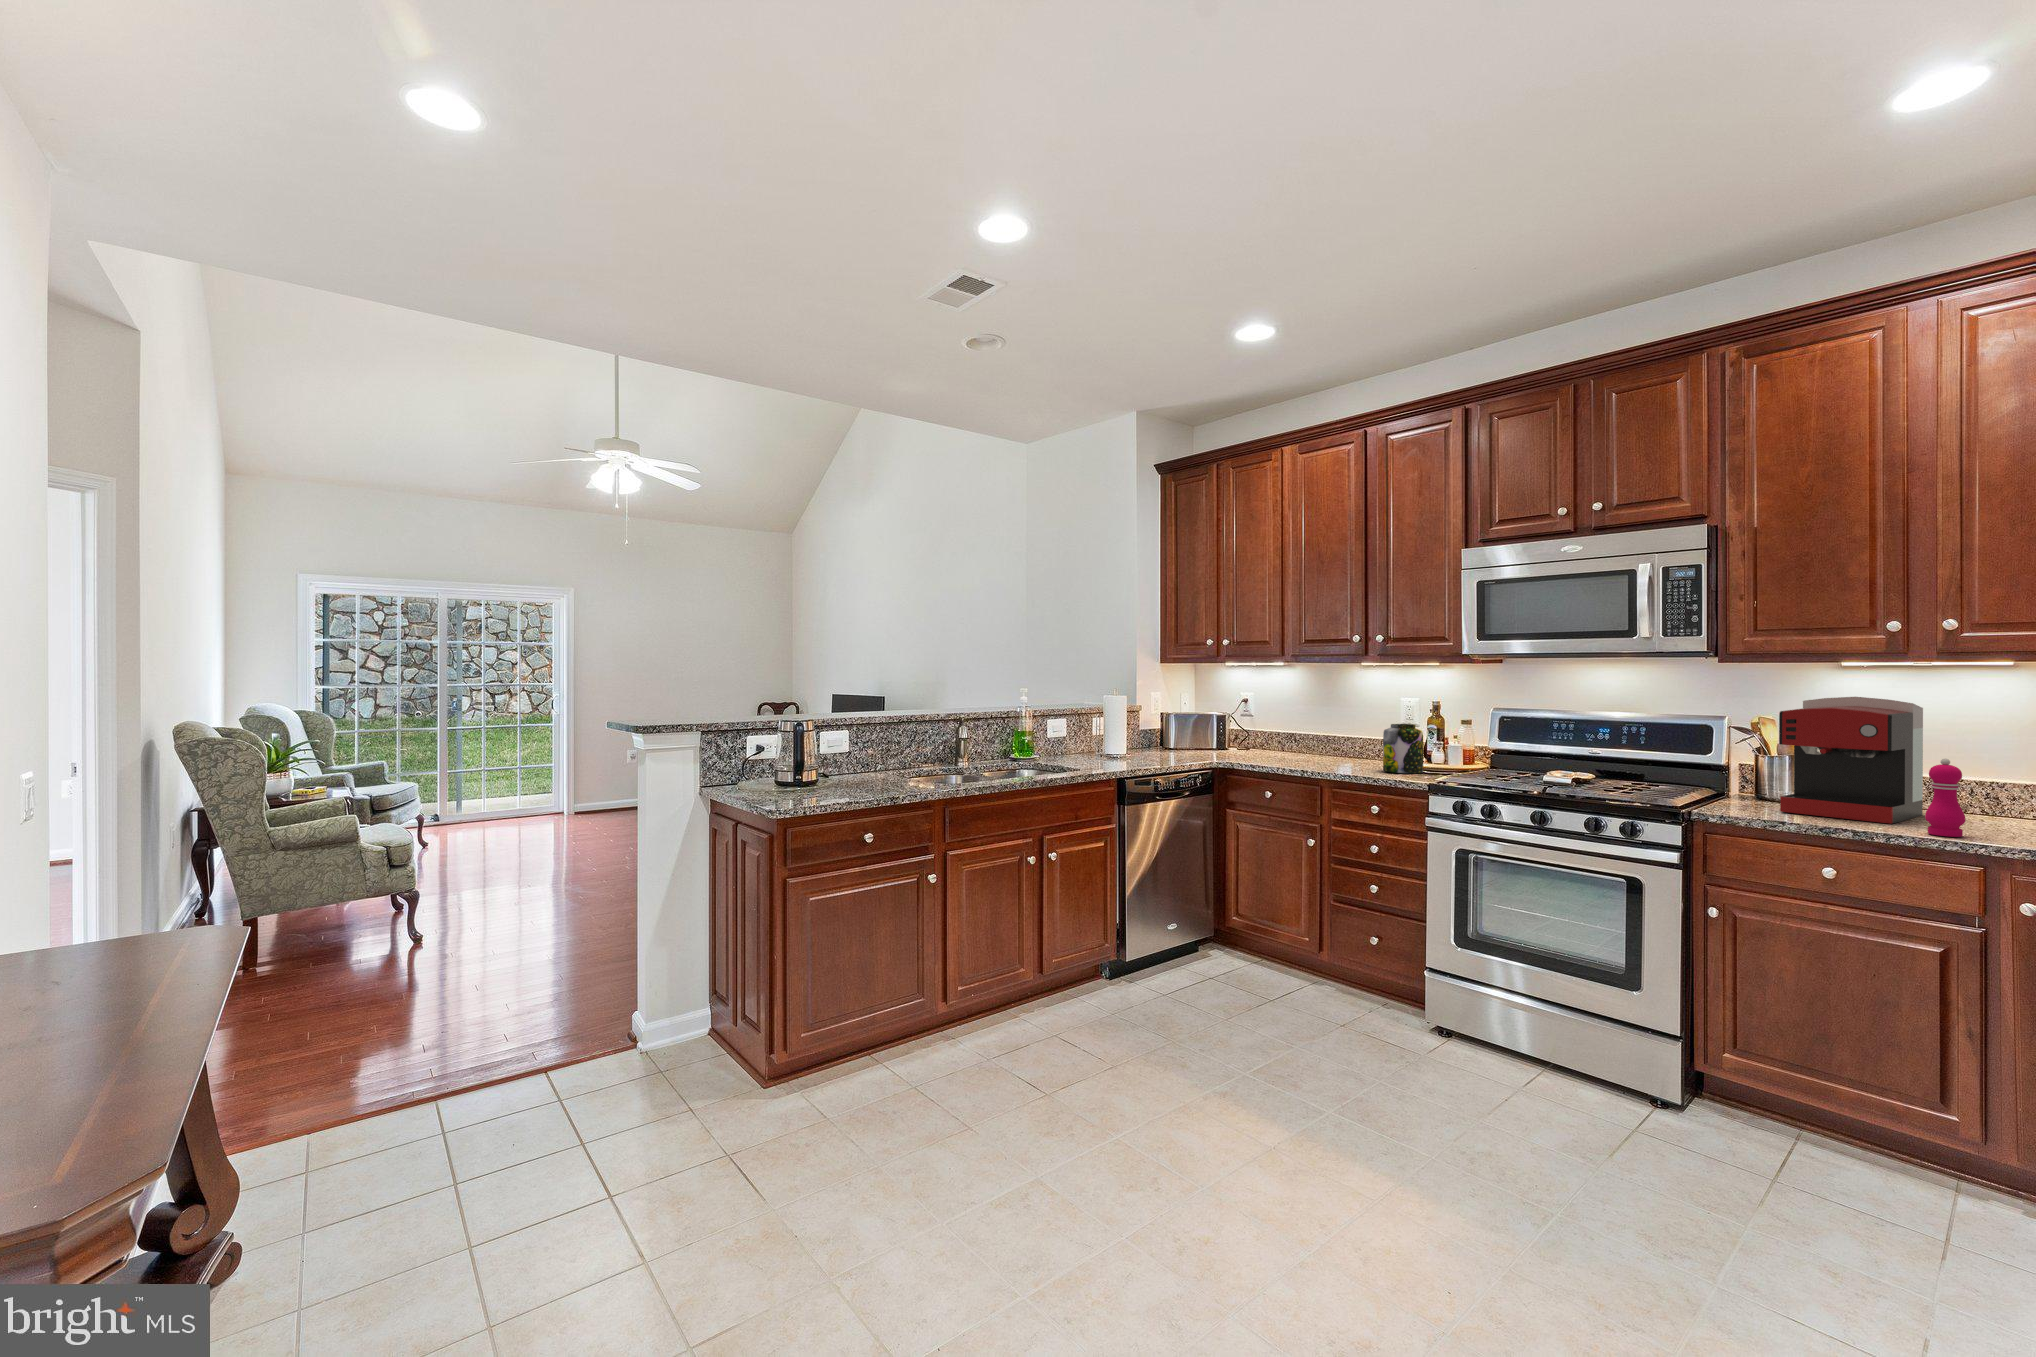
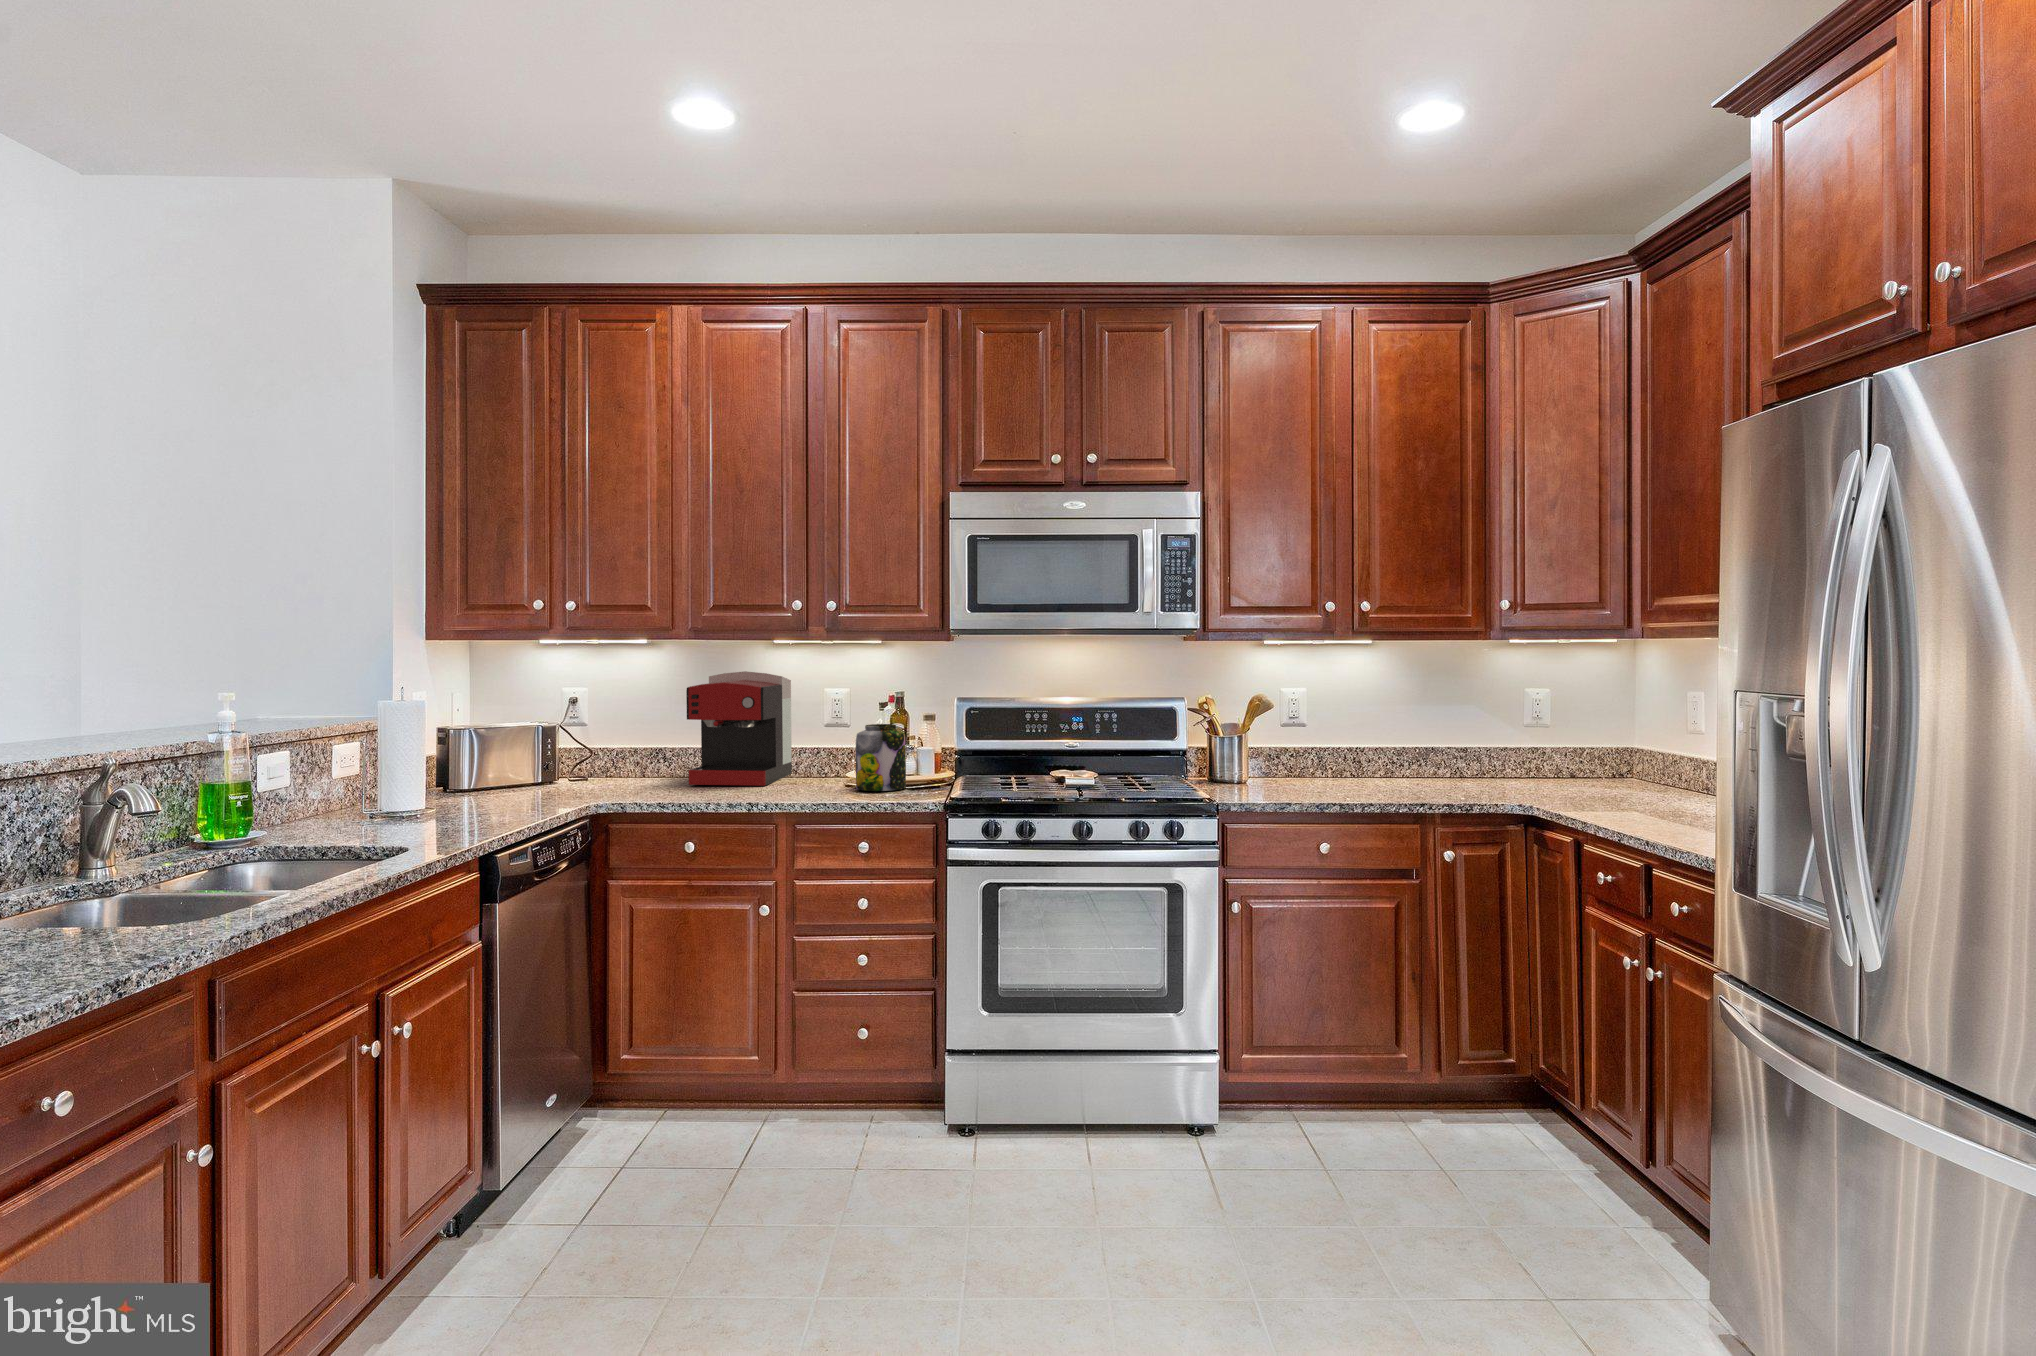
coffee maker: present [1779,697,1923,824] -> present [686,671,792,786]
pepper mill: present [1925,759,1965,837] -> none [1387,730,1414,799]

